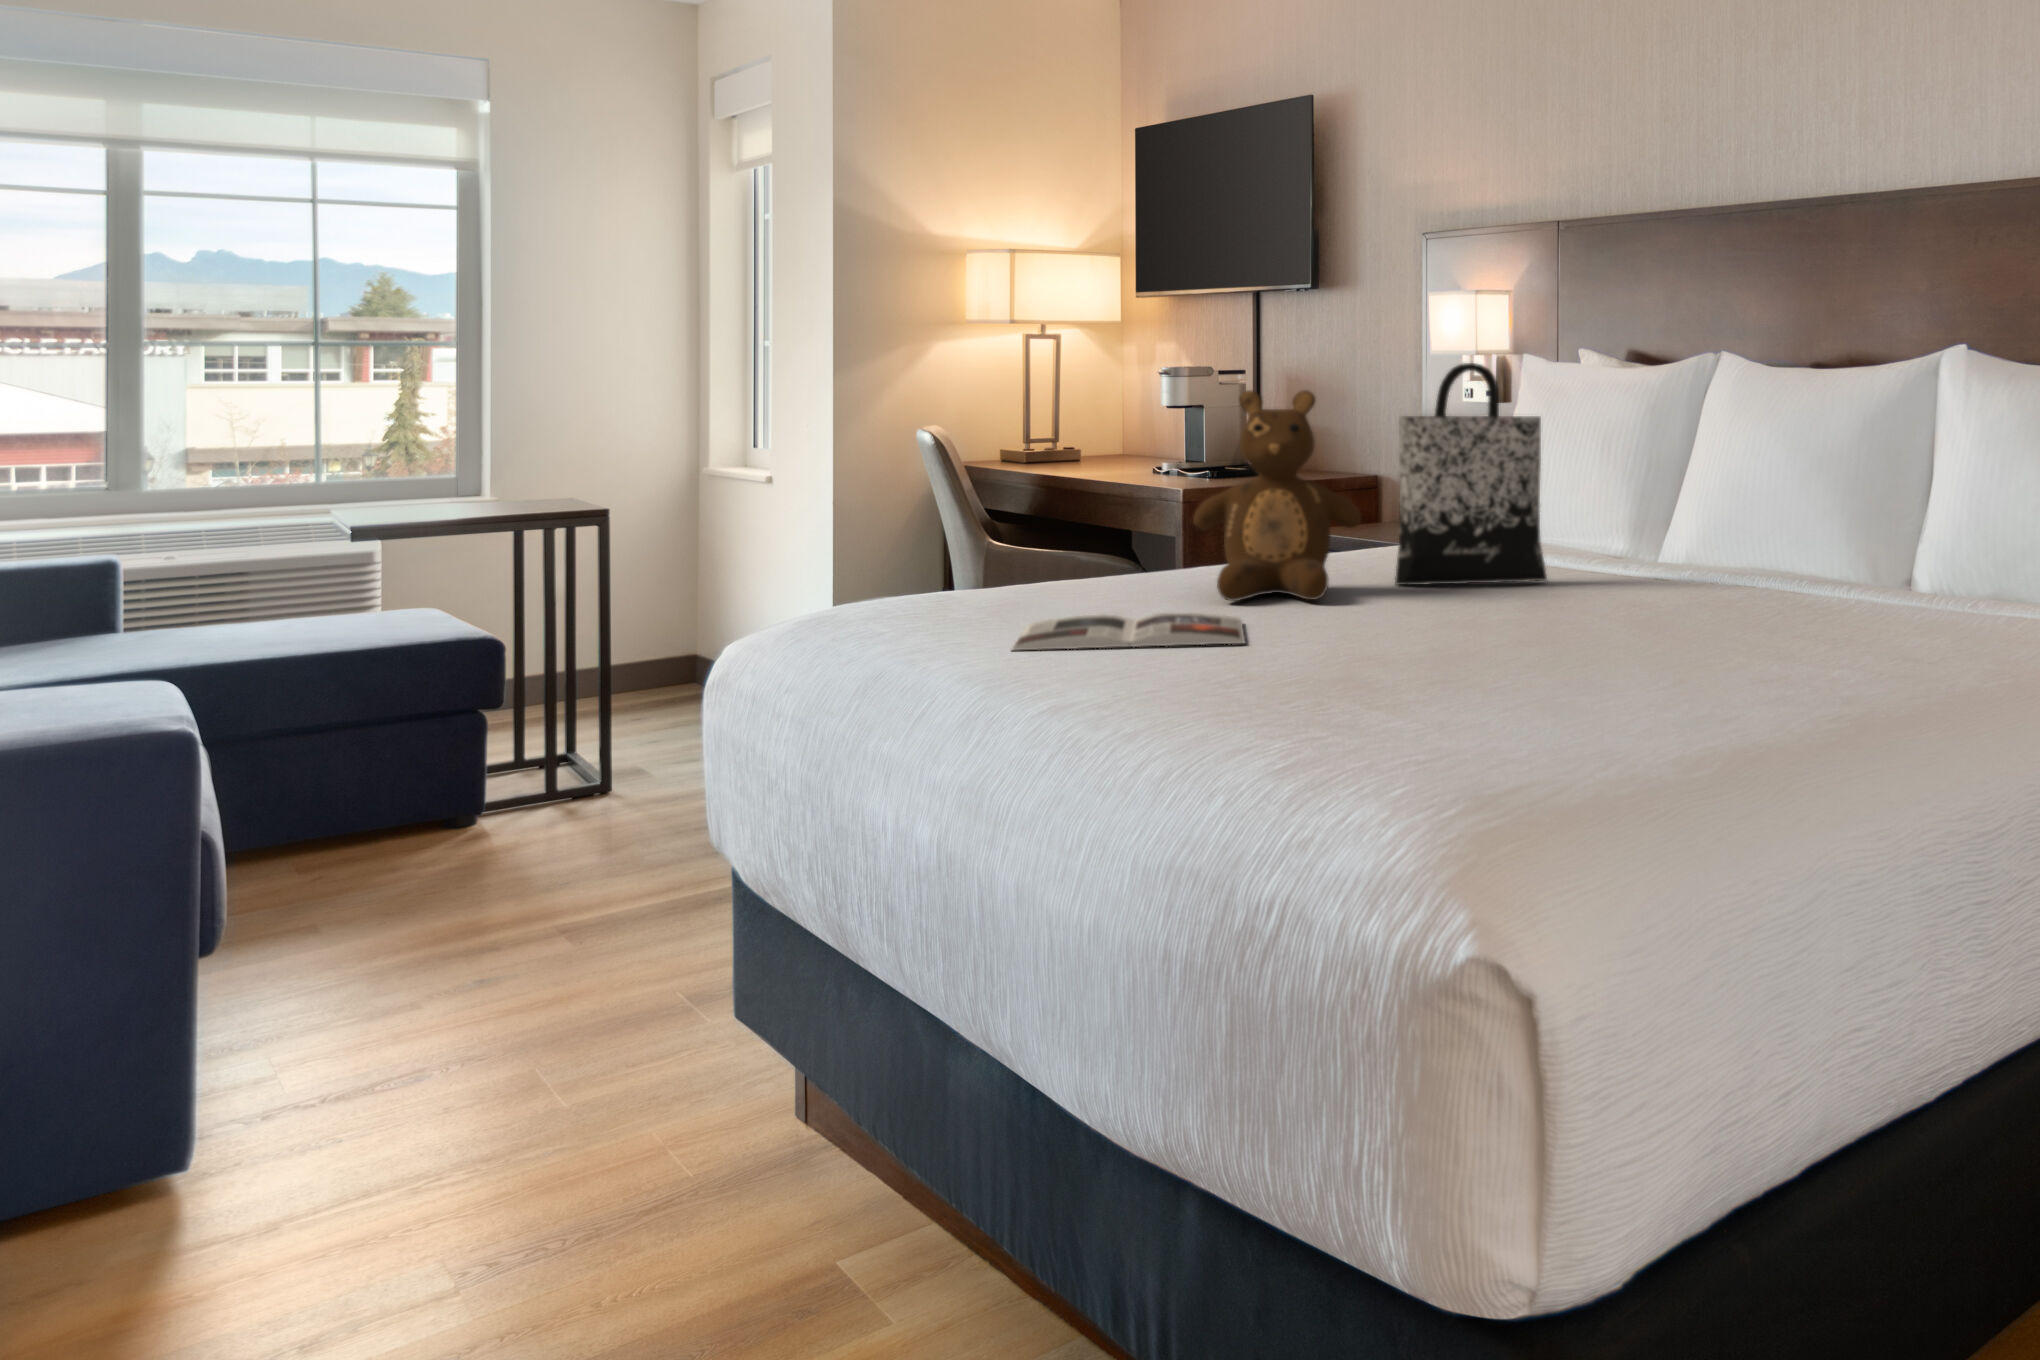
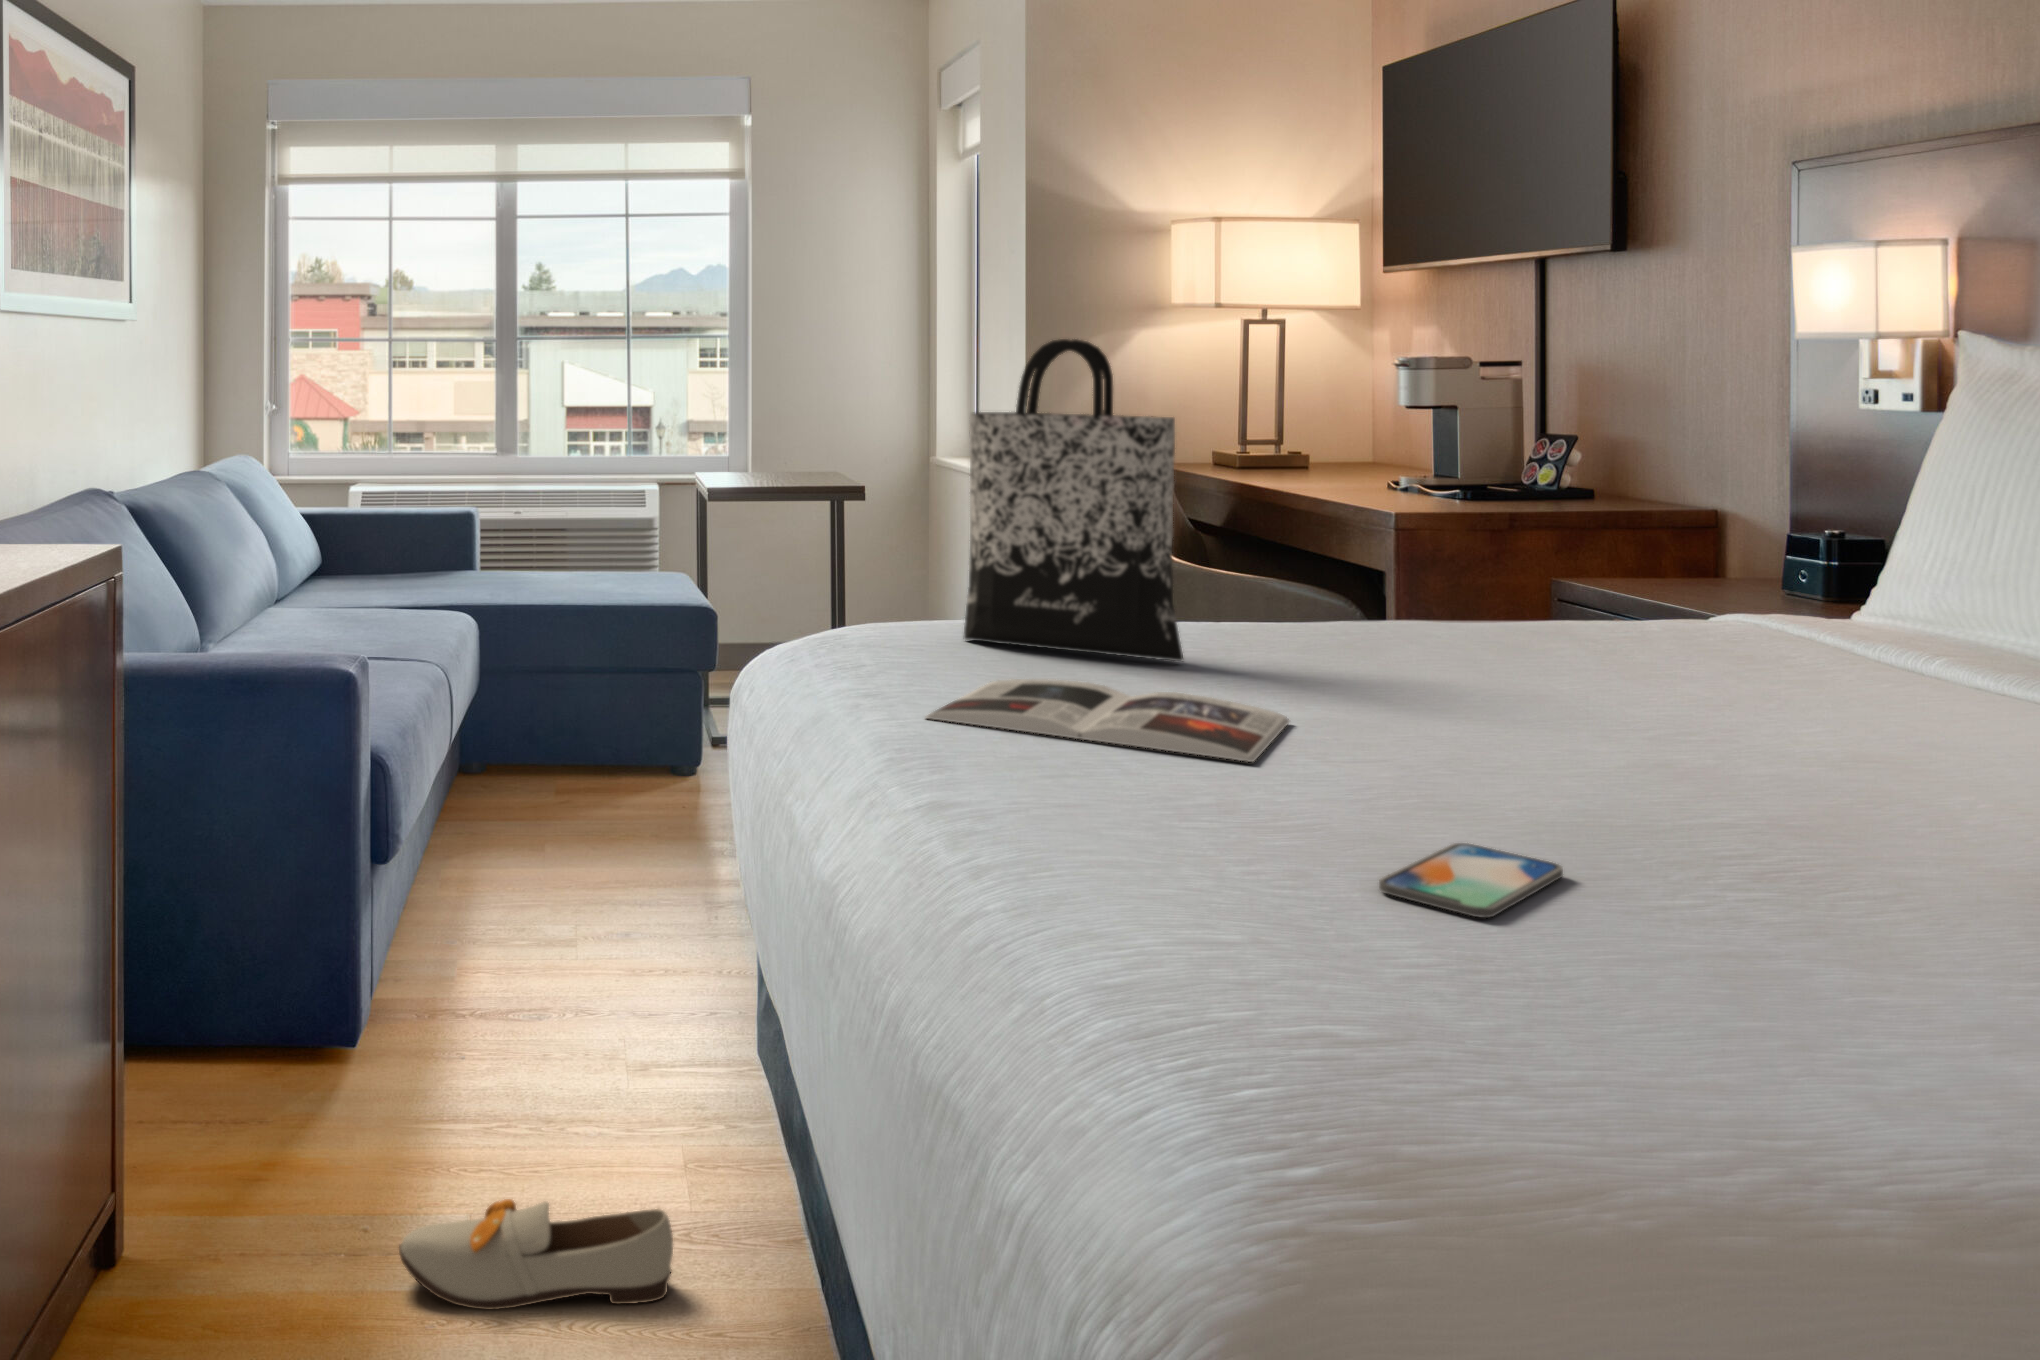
tote bag: present [1395,363,1547,585] -> present [964,339,1183,661]
teddy bear: present [1193,390,1361,601] -> none [1274,382,1547,701]
smartphone: none [1366,659,1441,688] -> present [1379,843,1563,918]
shoe: none [482,1124,761,1270] -> present [399,1199,673,1310]

